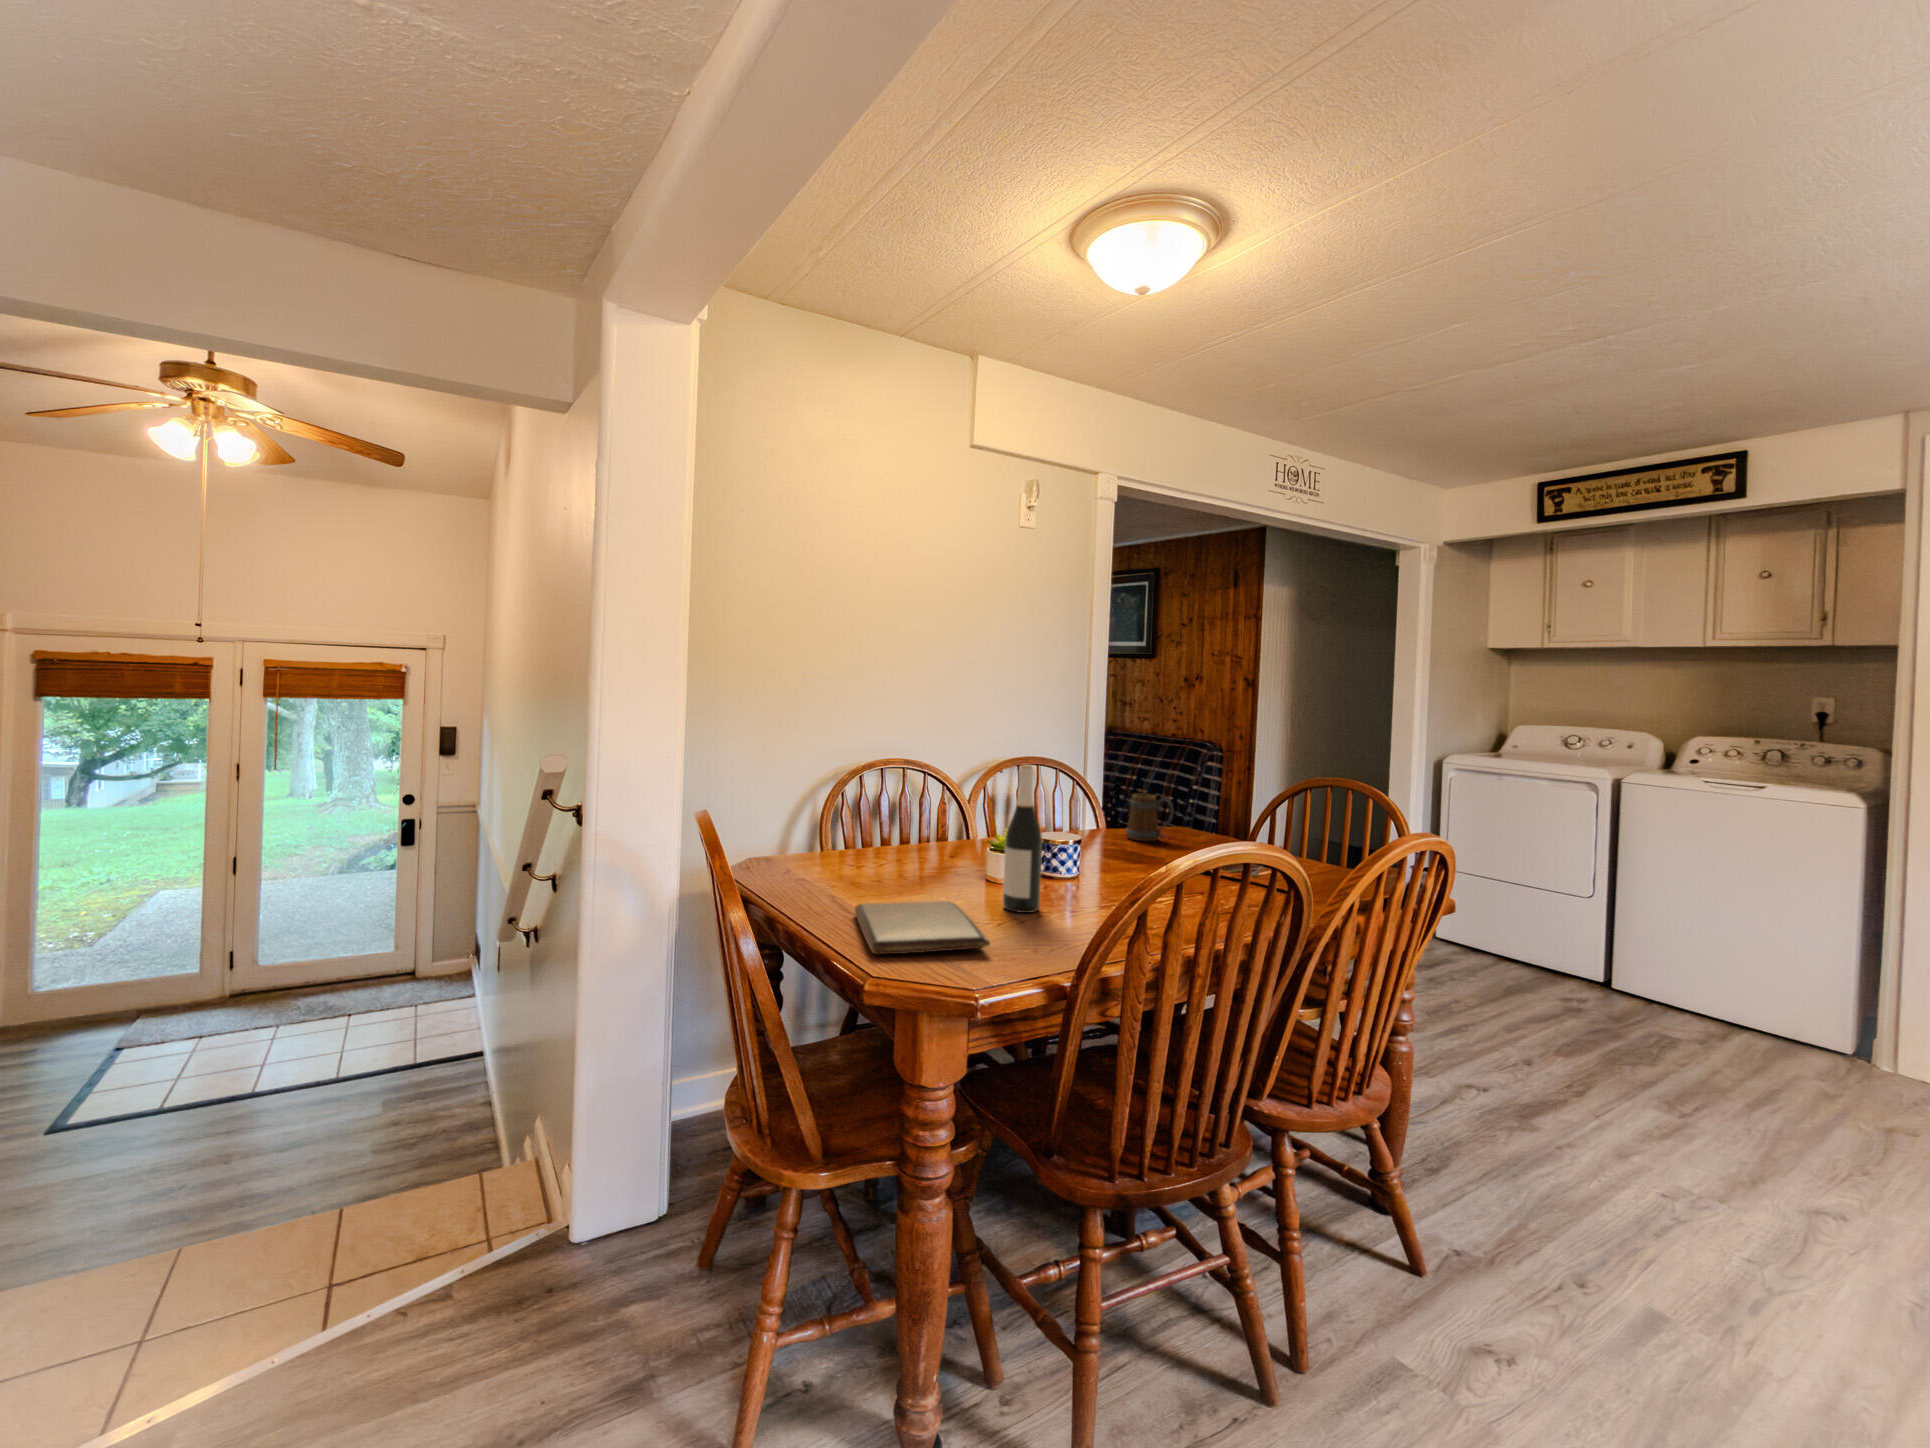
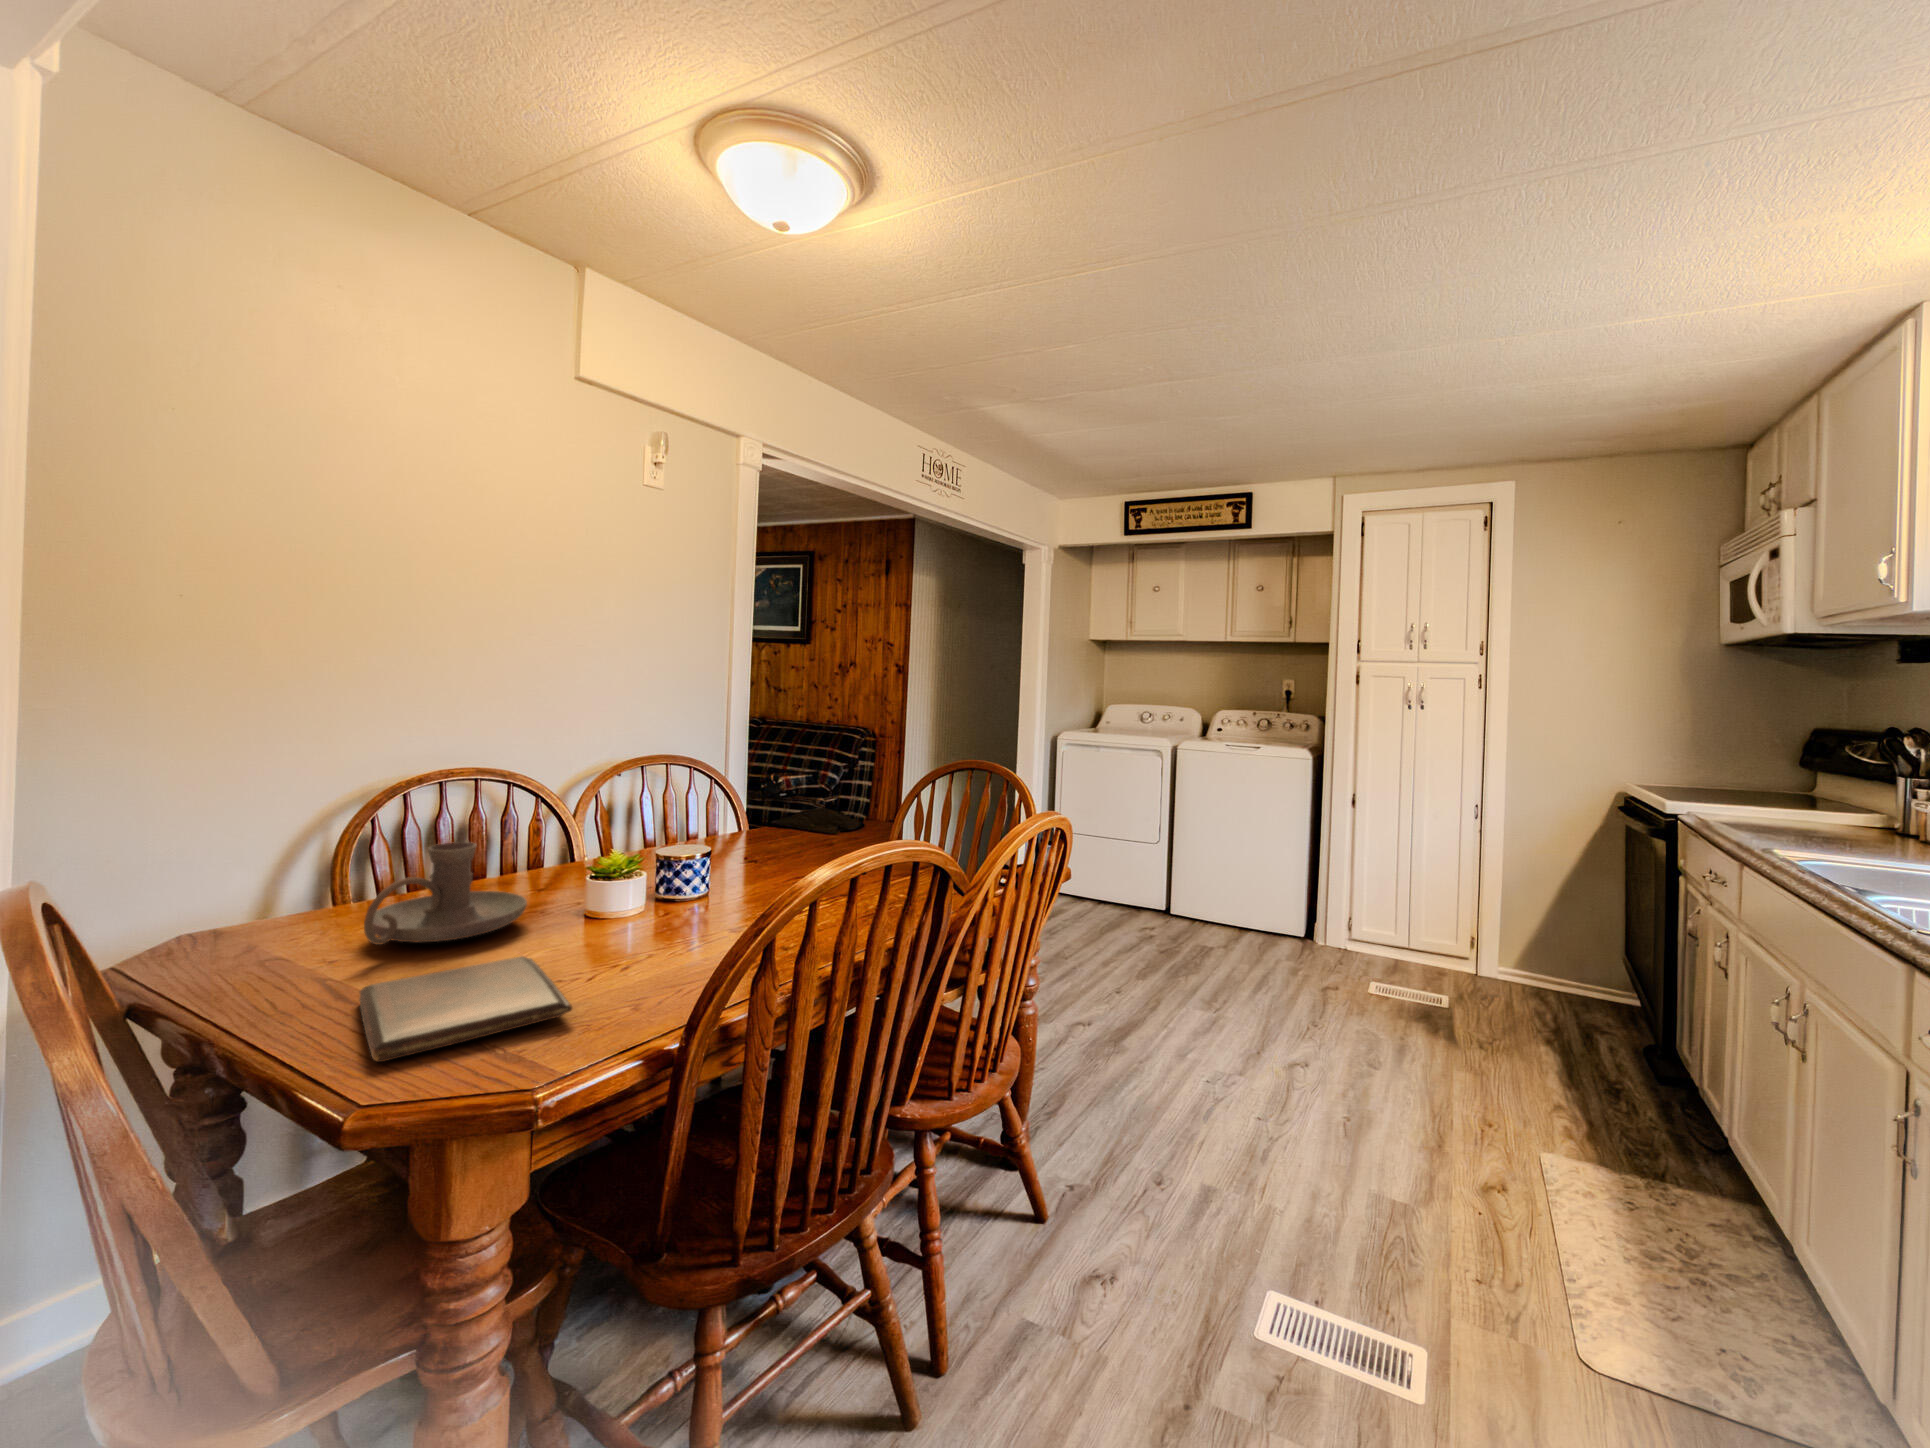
wine bottle: present [1003,765,1042,913] -> none [603,769,656,954]
mug: present [1126,794,1173,841] -> none [771,789,822,841]
candle holder: none [850,812,947,883] -> present [364,842,527,945]

